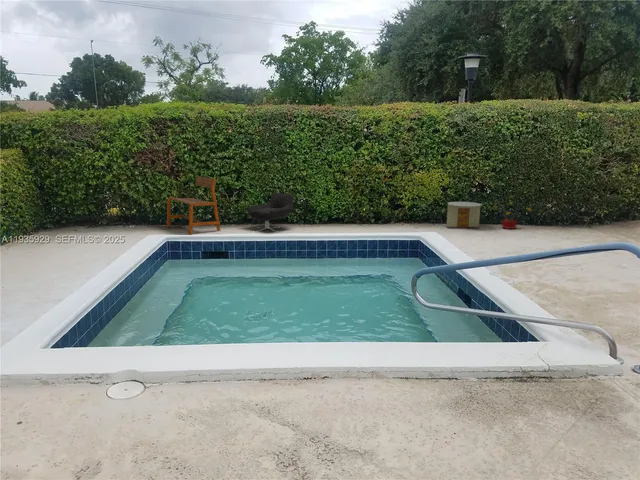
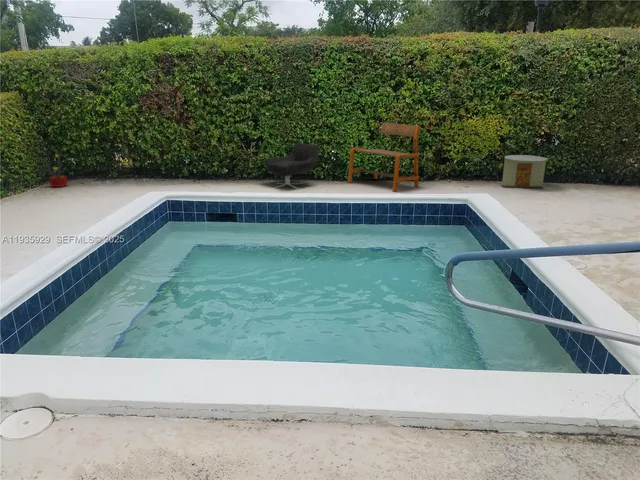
bench: present [167,176,220,235] -> present [348,123,420,192]
decorative plant: present [502,201,527,229] -> present [45,155,68,187]

